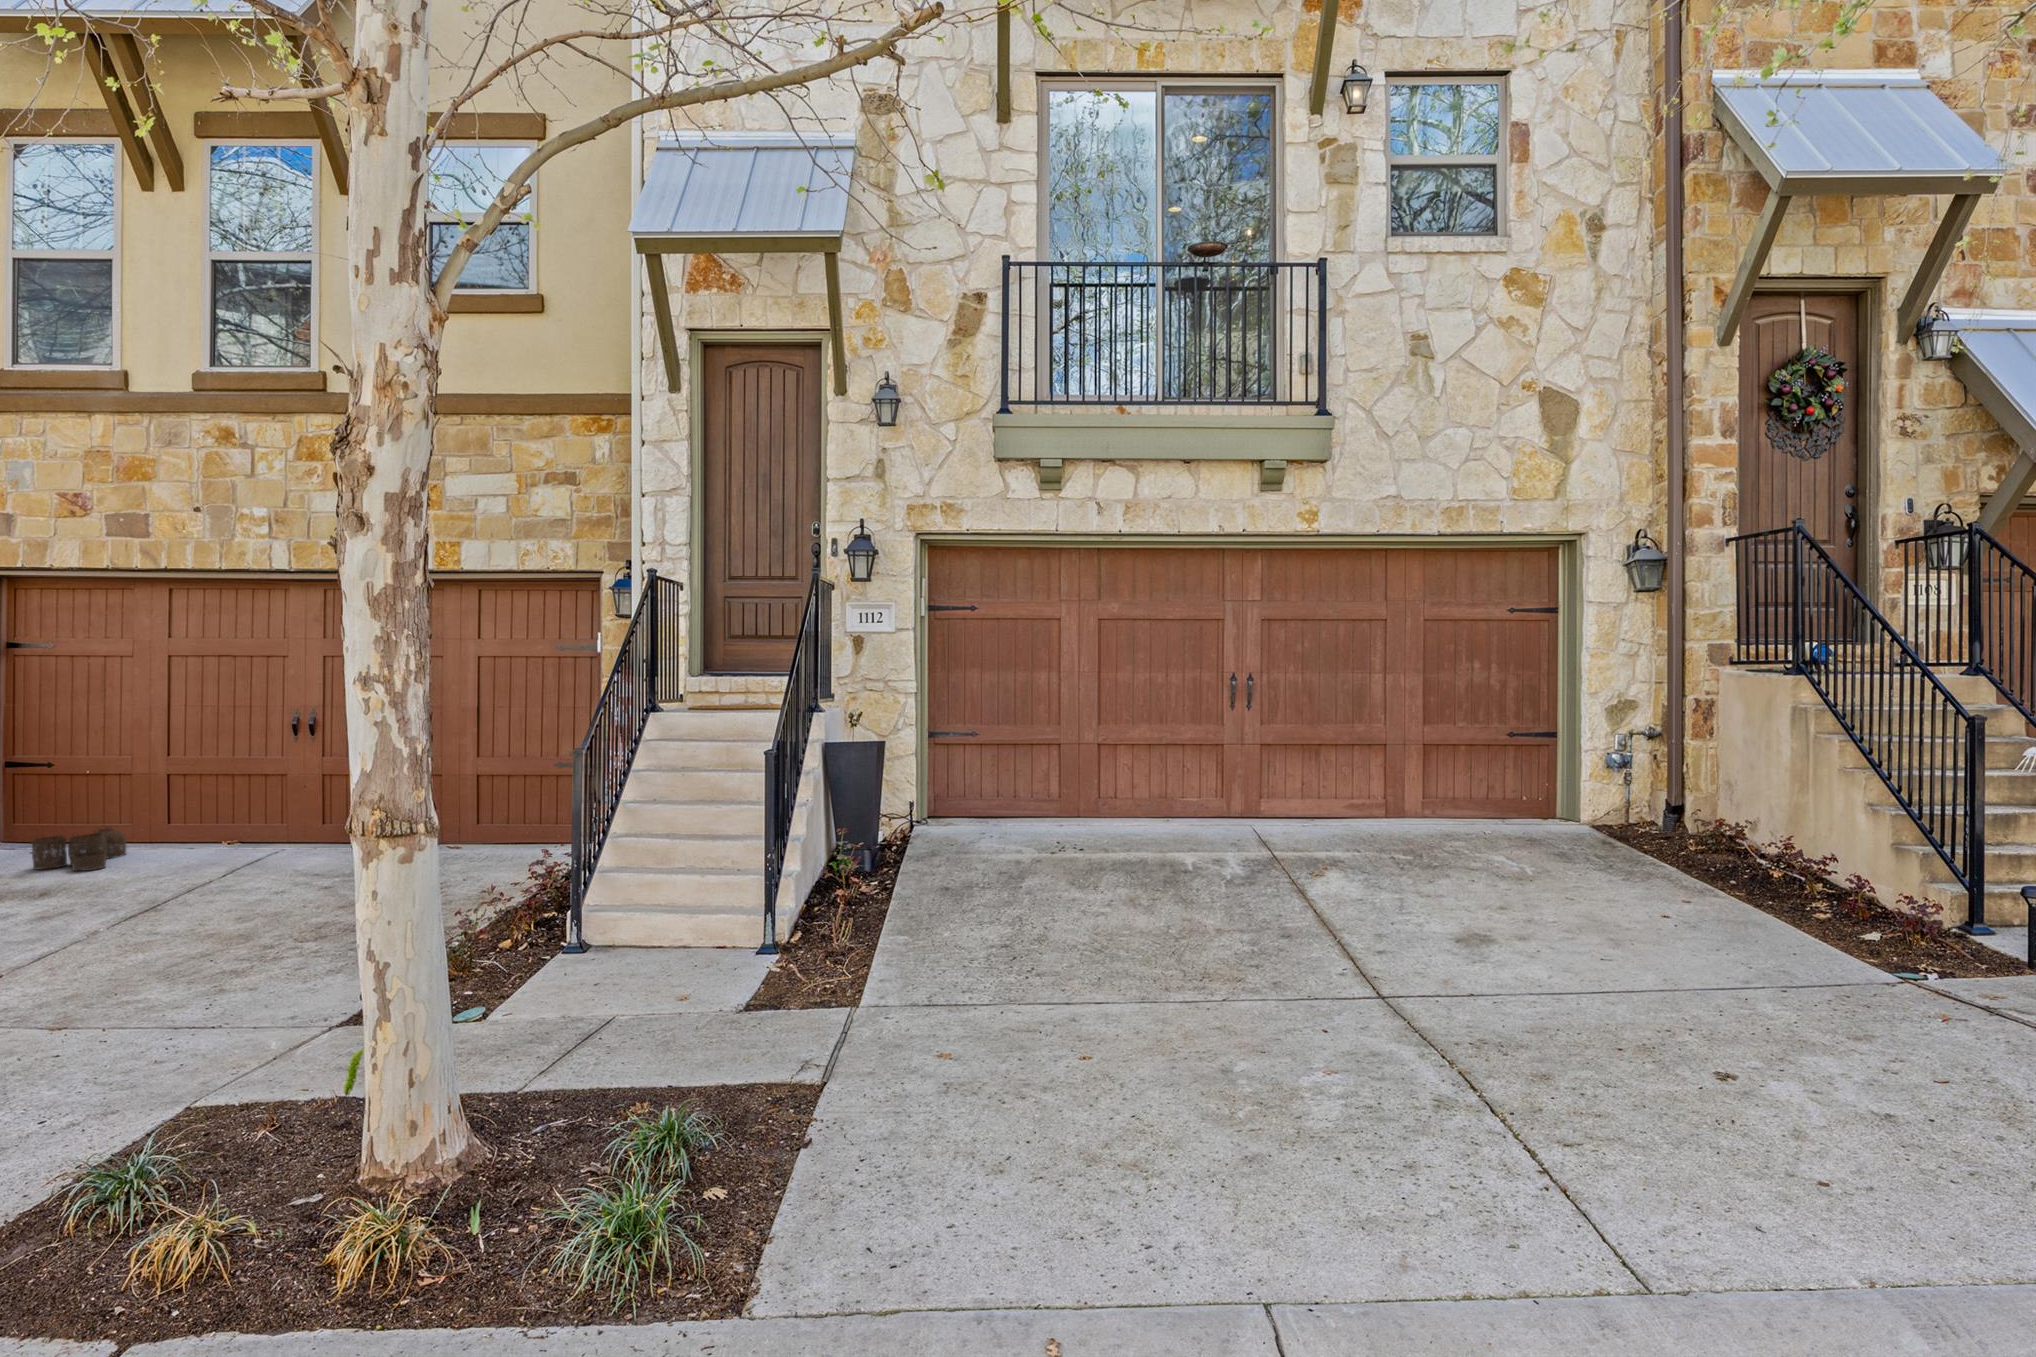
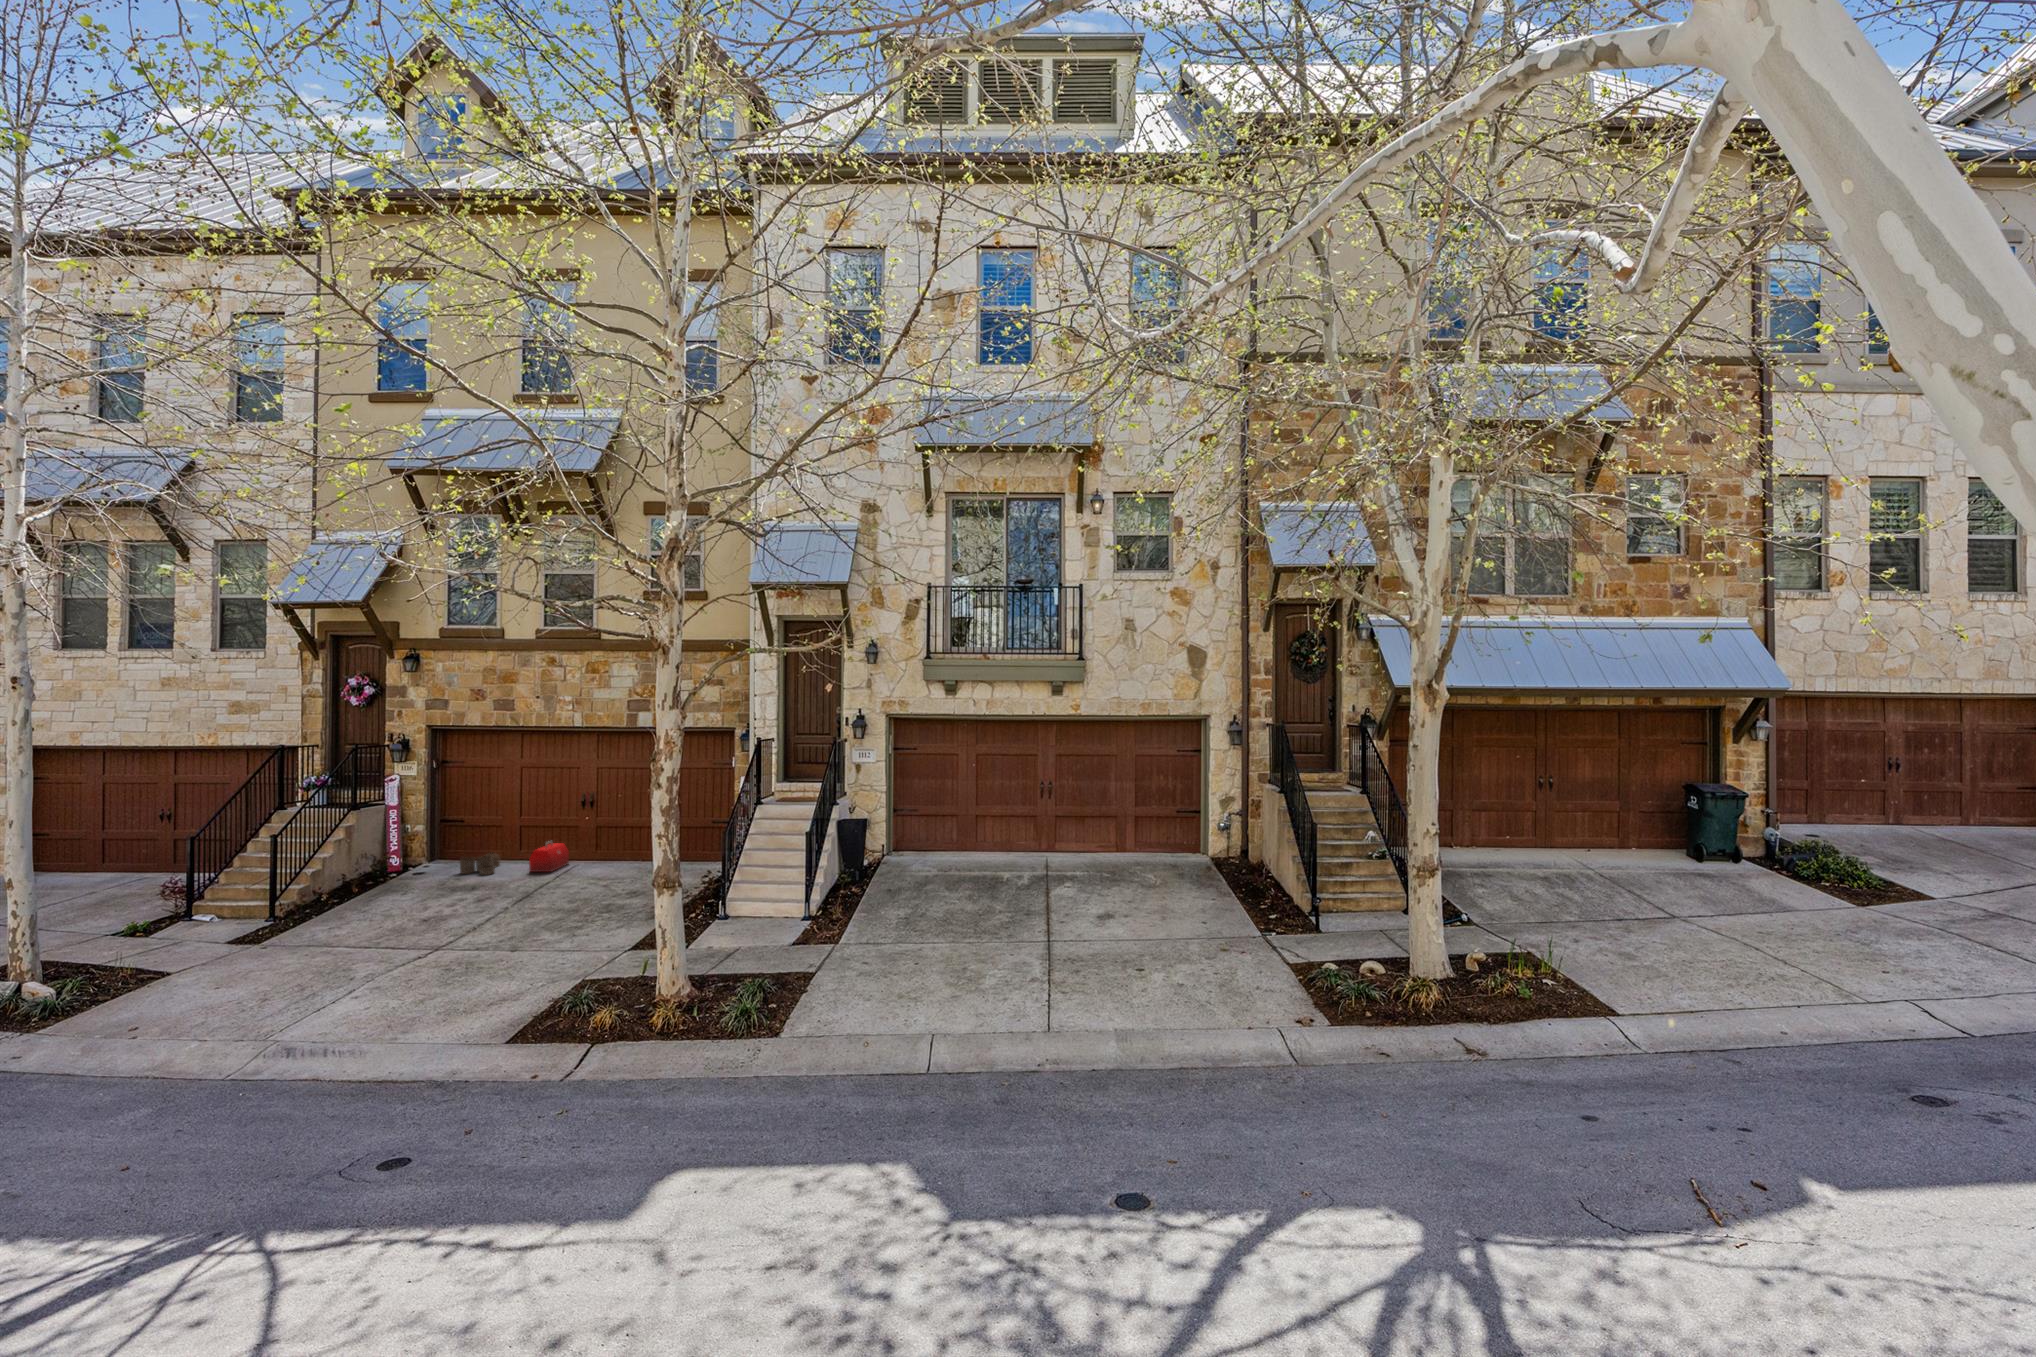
toolbox: none [177,802,267,865] -> present [529,841,569,872]

